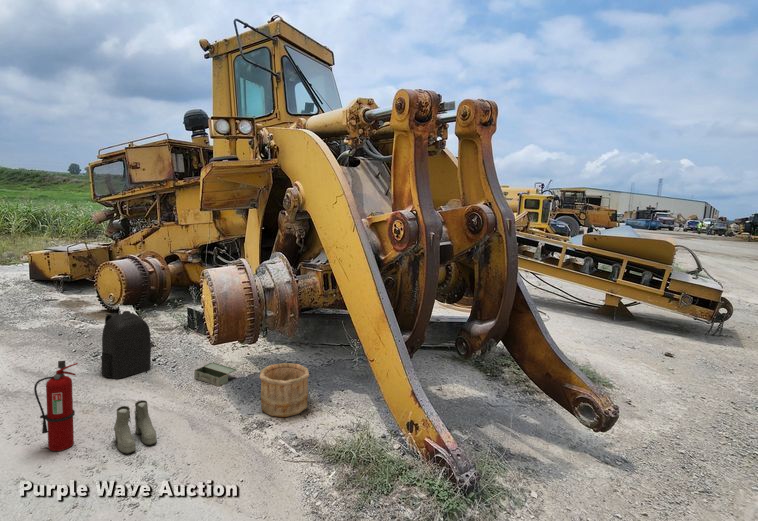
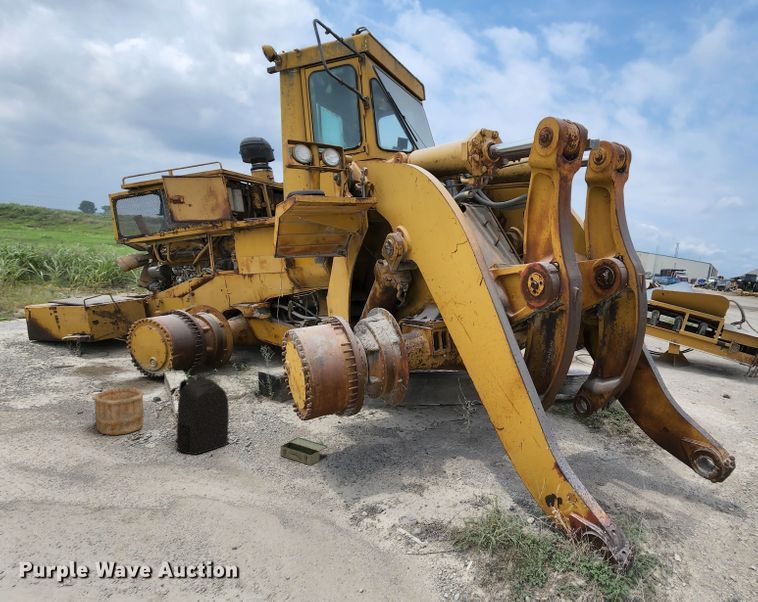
fire extinguisher: present [34,361,78,451] -> none [135,432,180,533]
wooden bucket: present [260,363,309,417] -> present [93,388,144,435]
boots: present [114,400,157,453] -> none [215,479,261,538]

